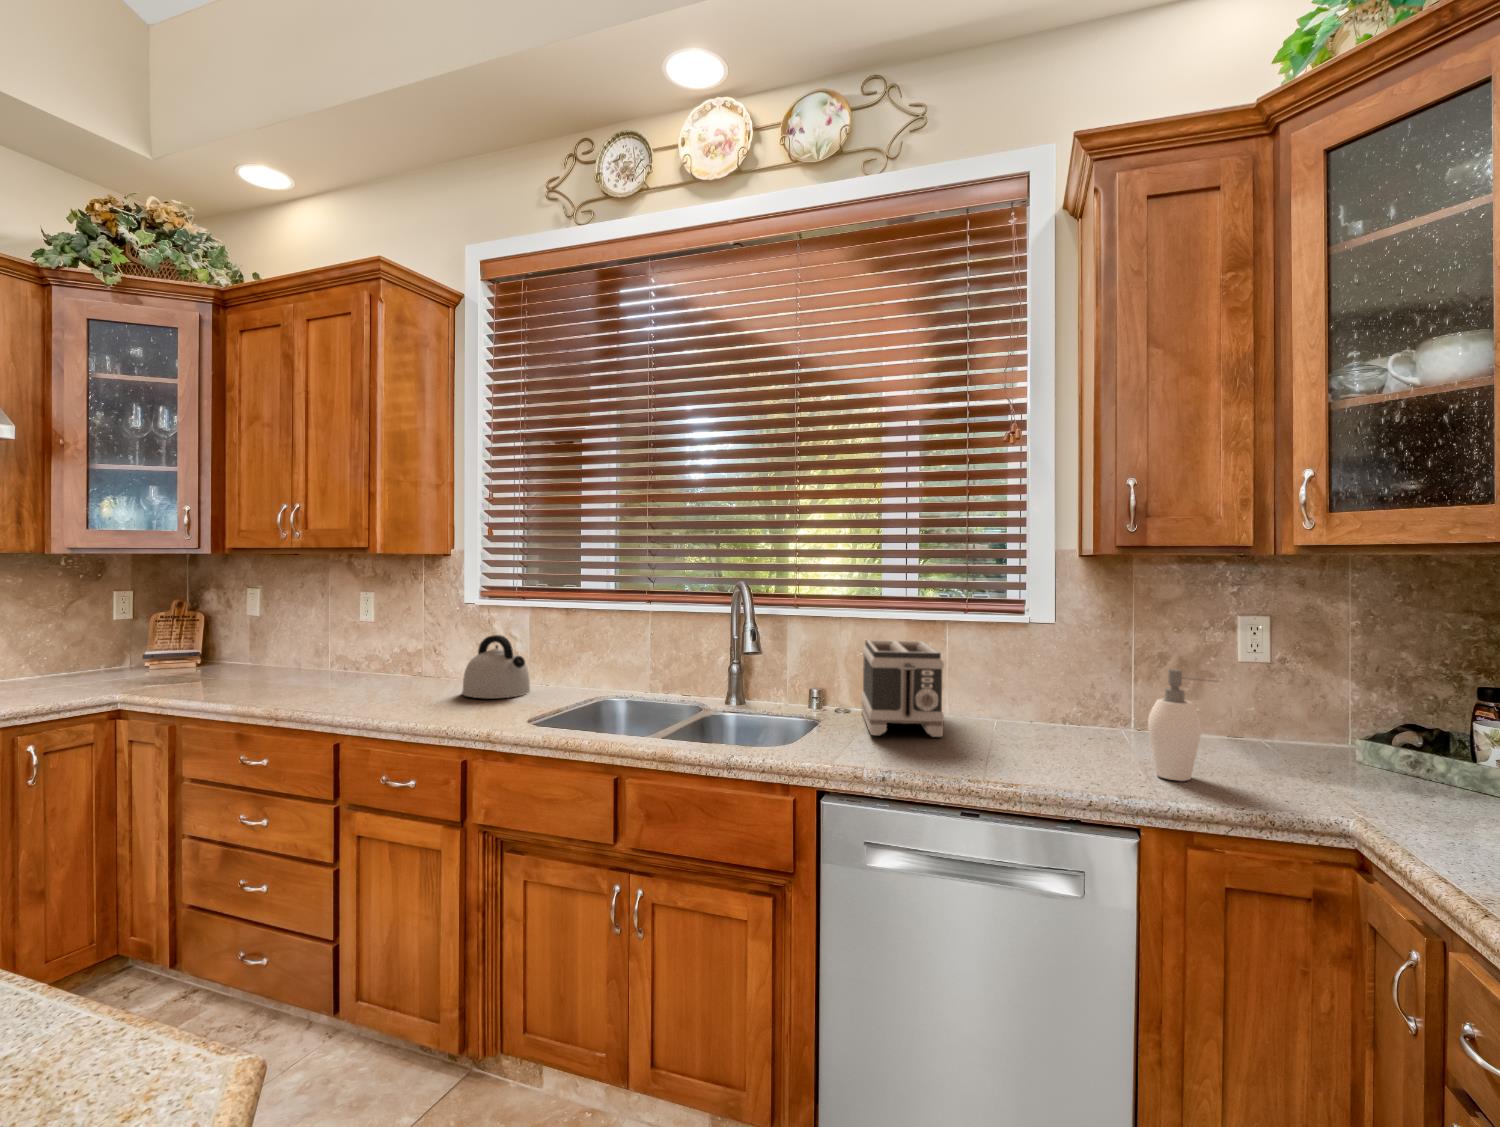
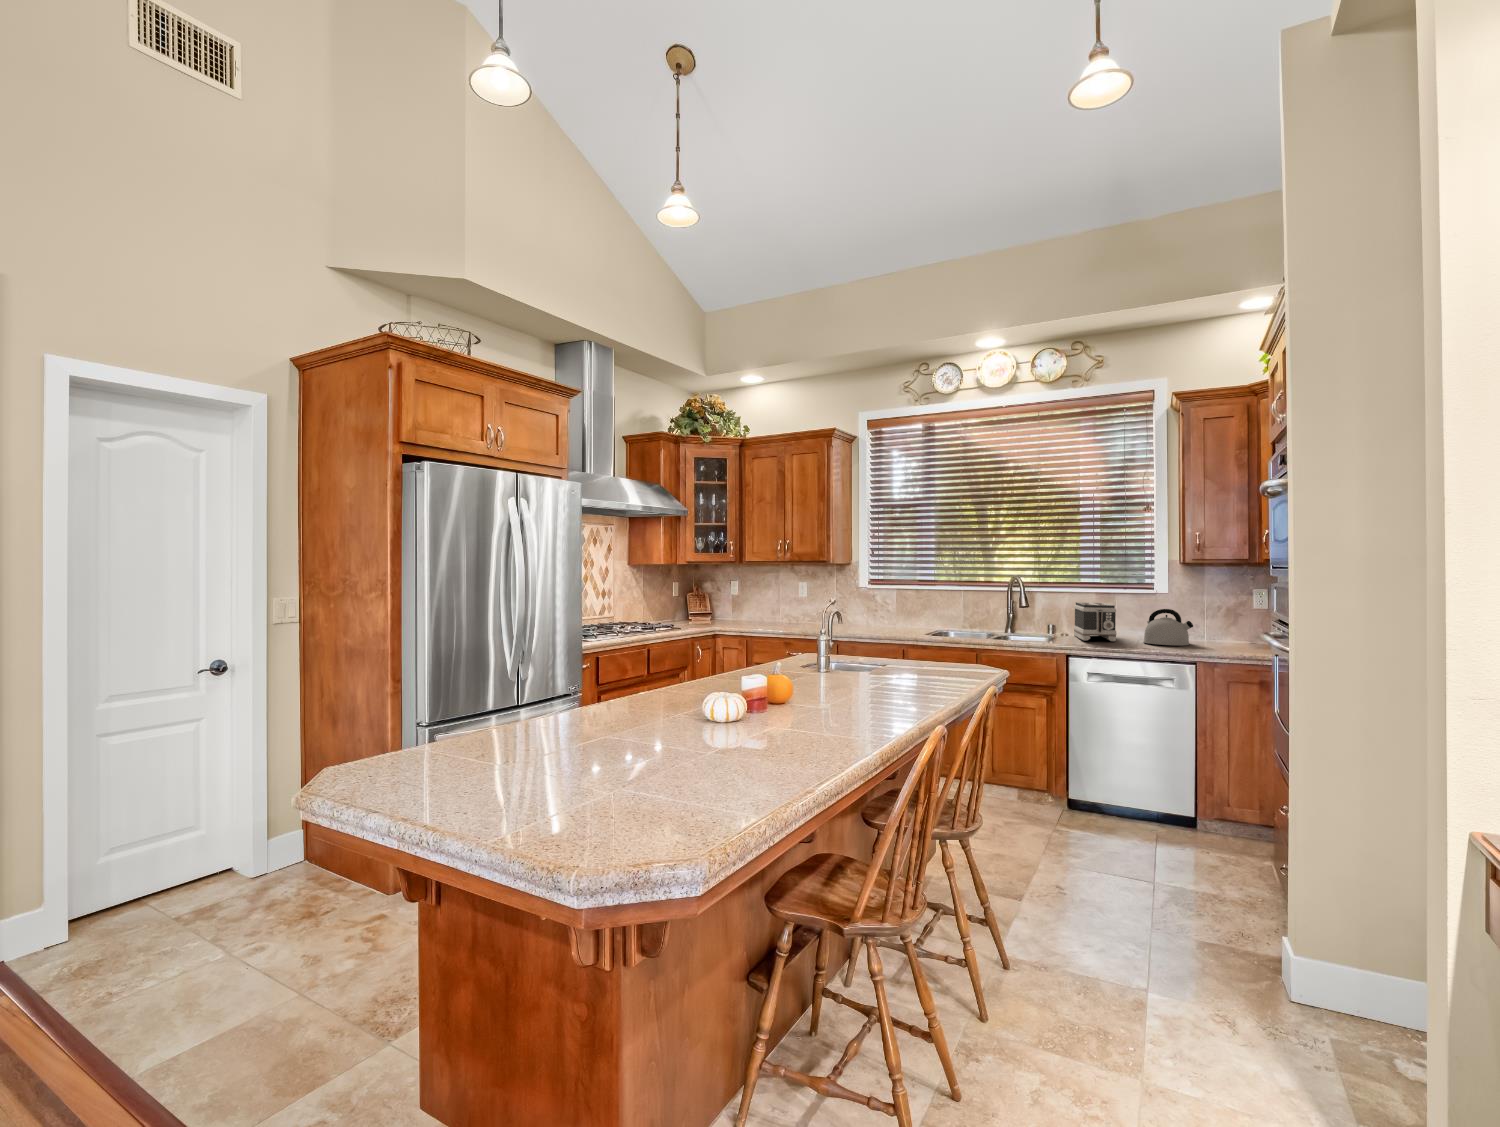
kettle: present [462,635,530,699] -> present [1144,609,1193,645]
soap dispenser: present [1148,669,1217,781] -> none [1204,608,1233,650]

